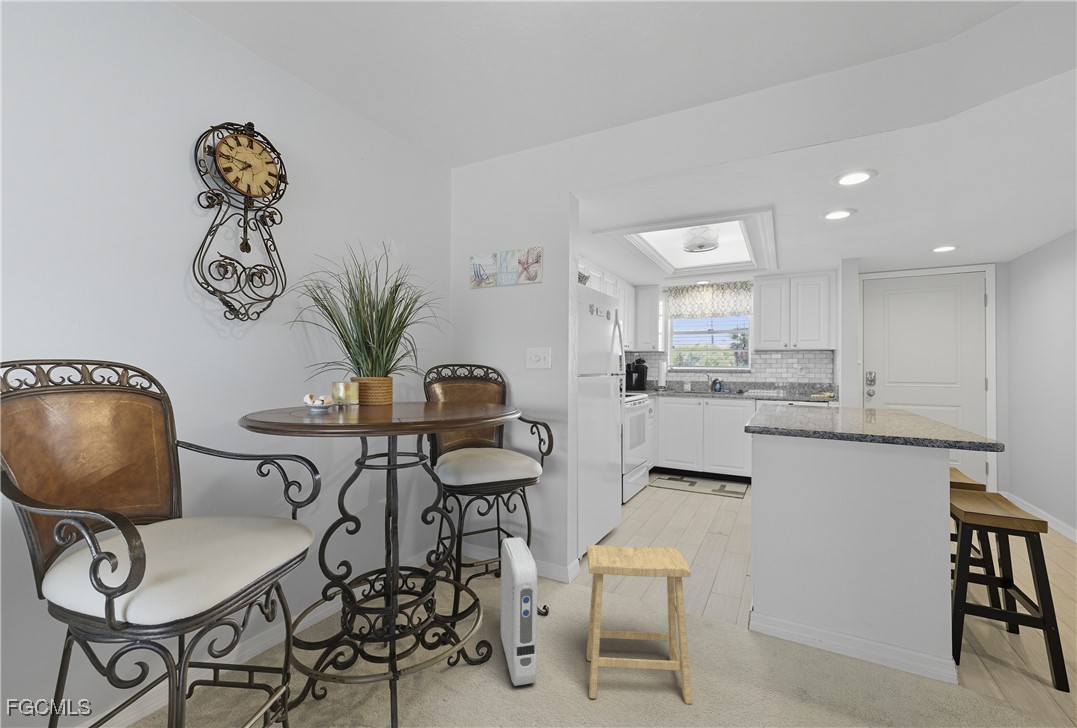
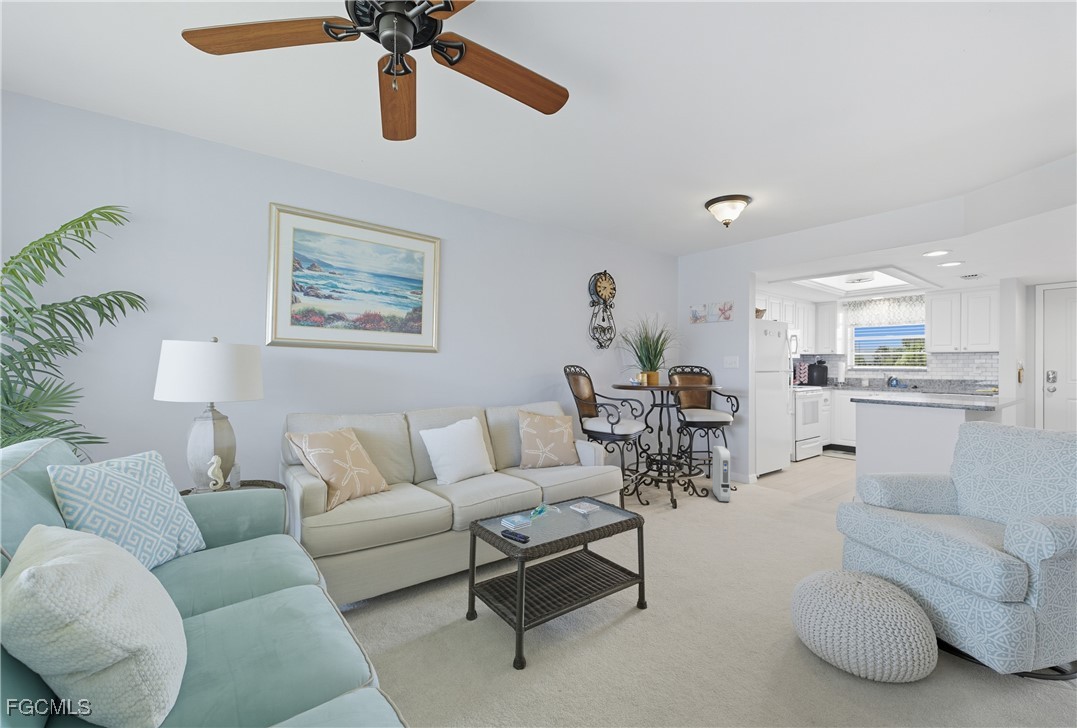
footstool: present [587,545,692,704] -> none [754,449,803,513]

